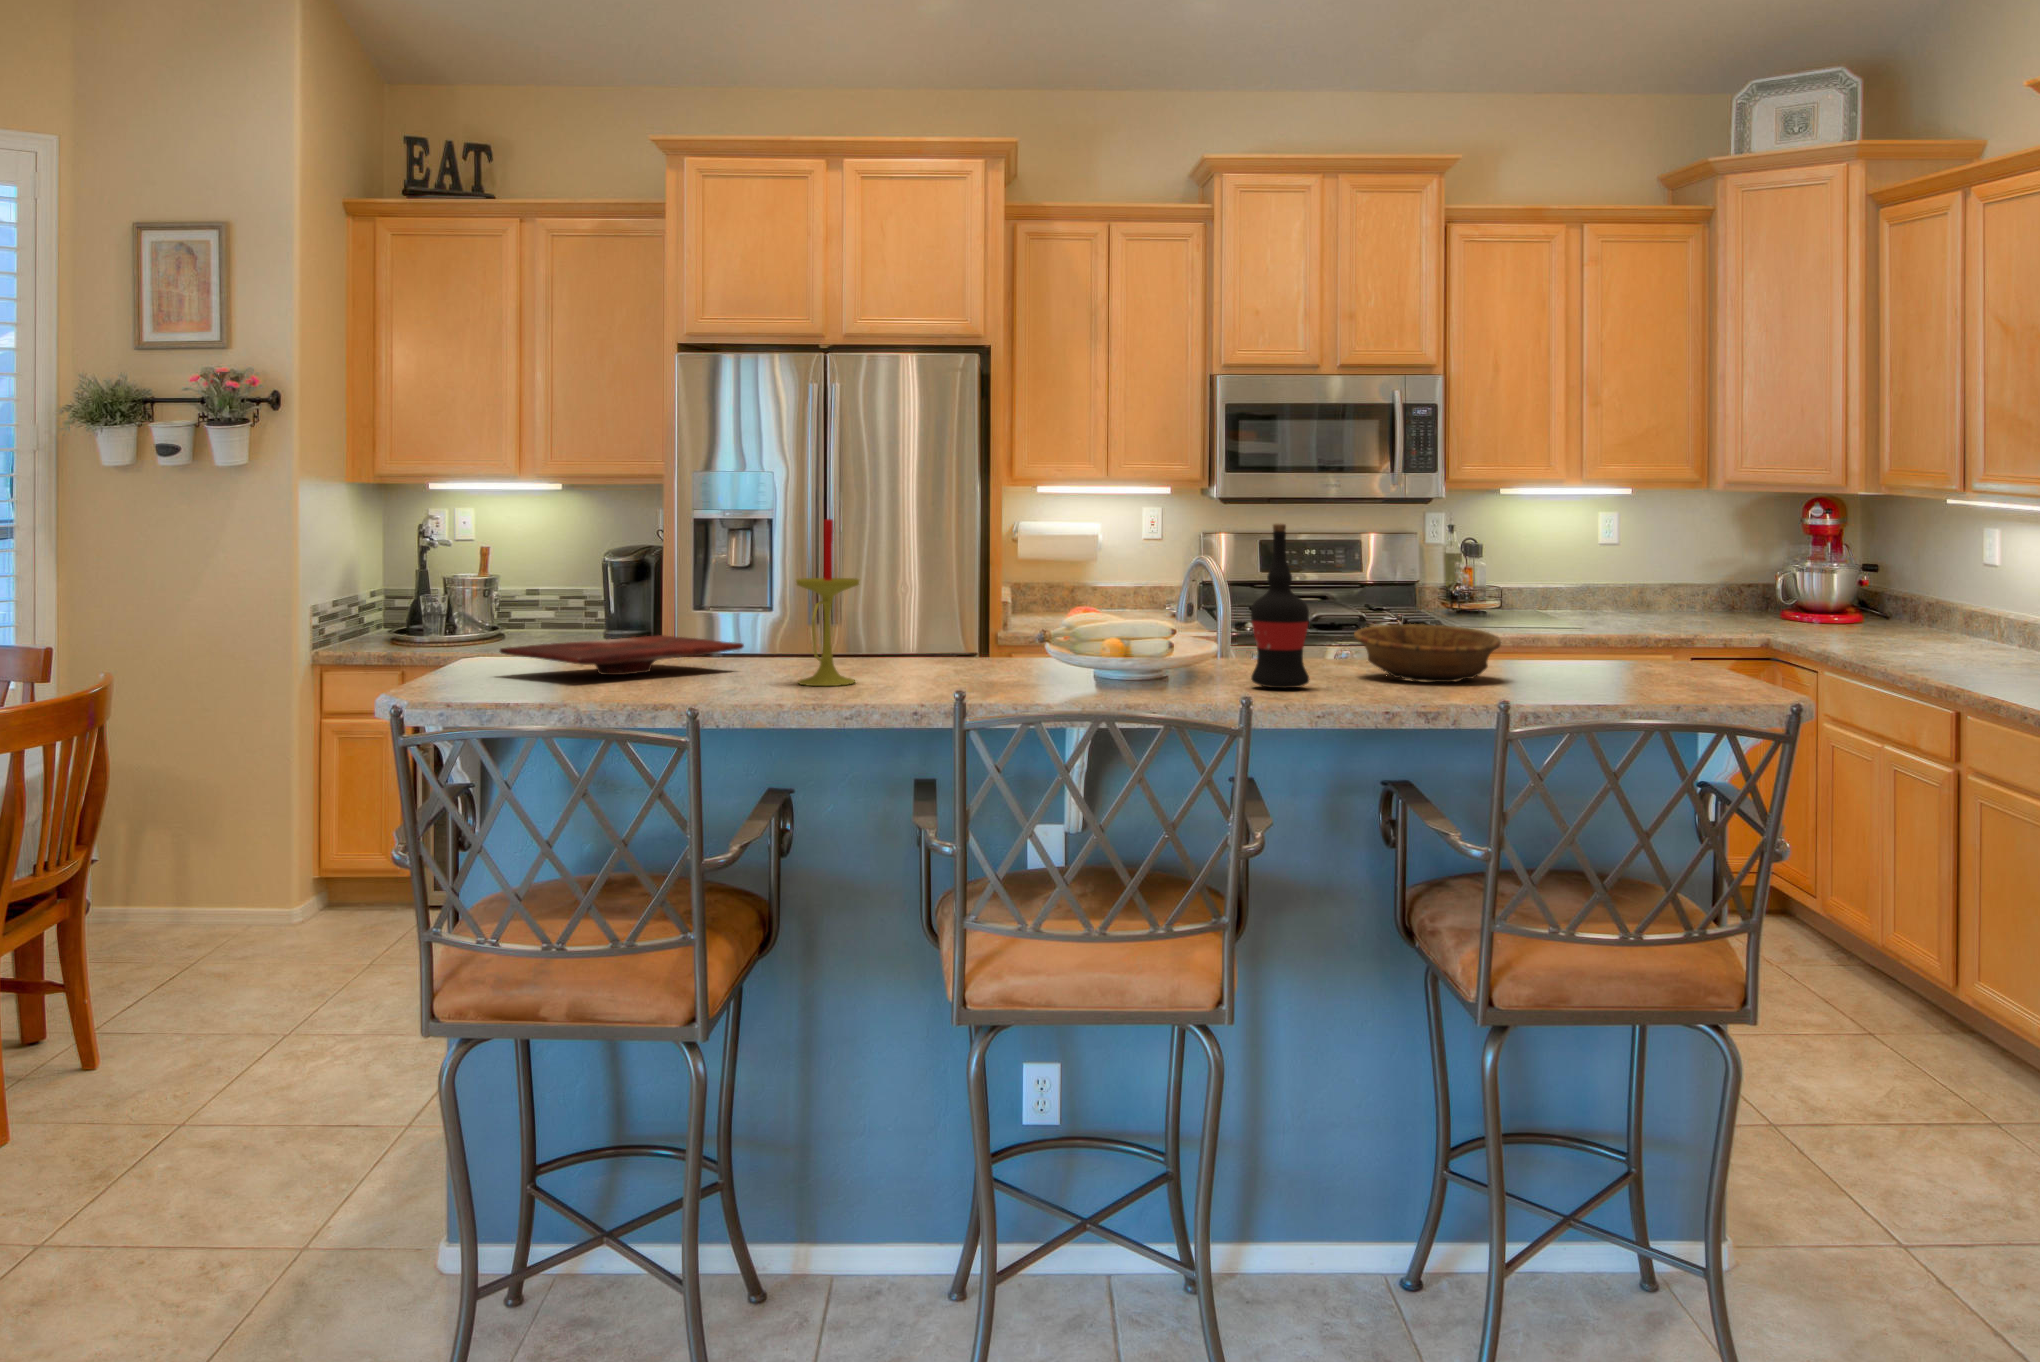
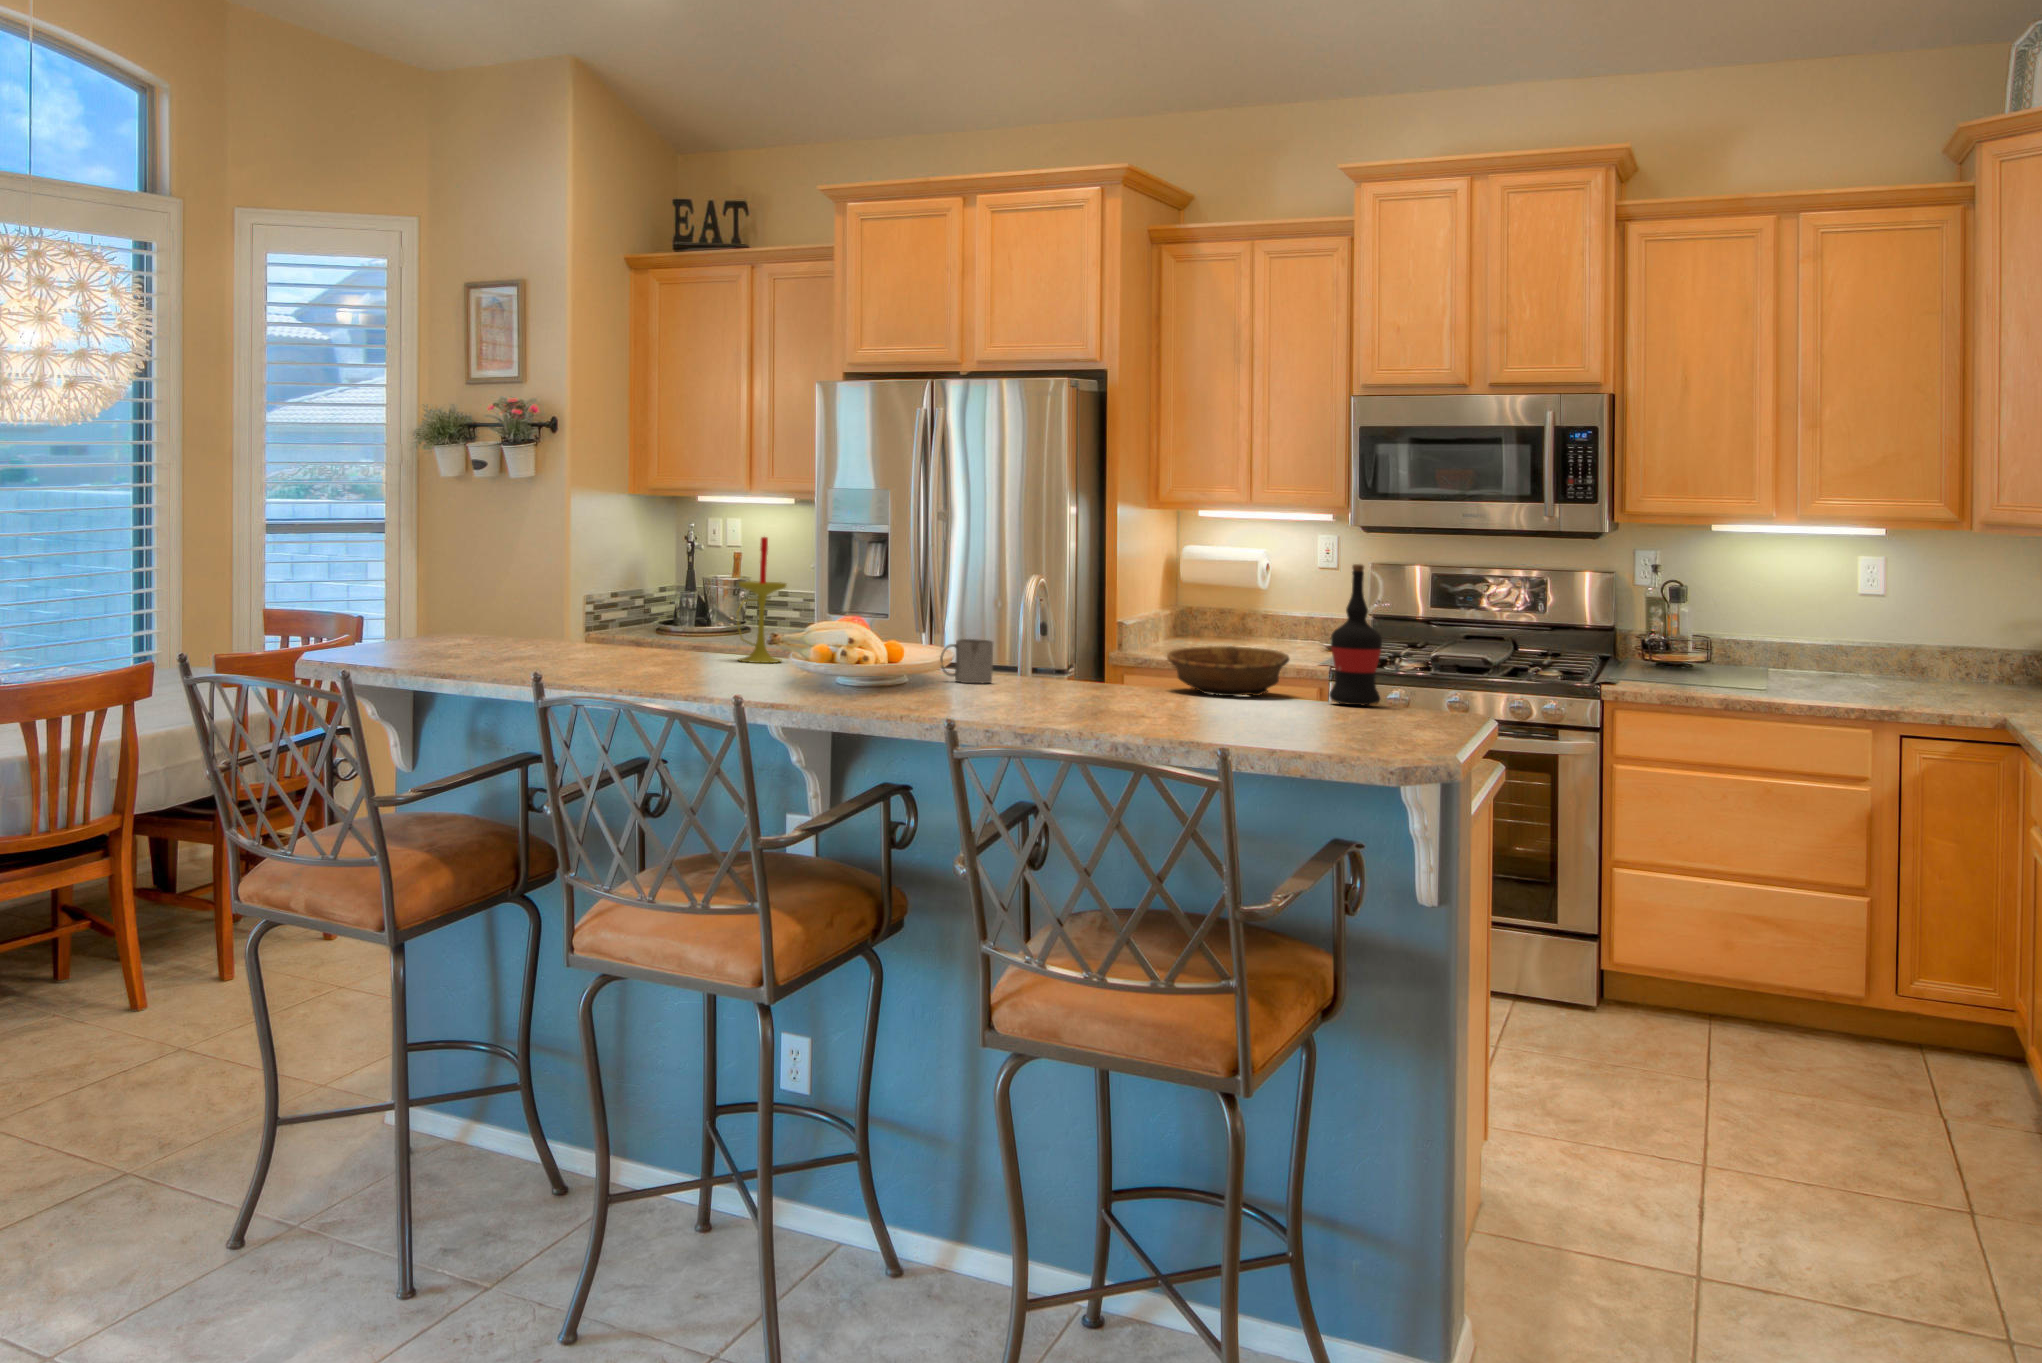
wine bottle: present [1251,524,1310,688] -> present [1329,564,1382,705]
cutting board: present [499,635,744,675] -> none [579,623,746,648]
mug: none [1141,636,1200,693] -> present [940,639,993,683]

